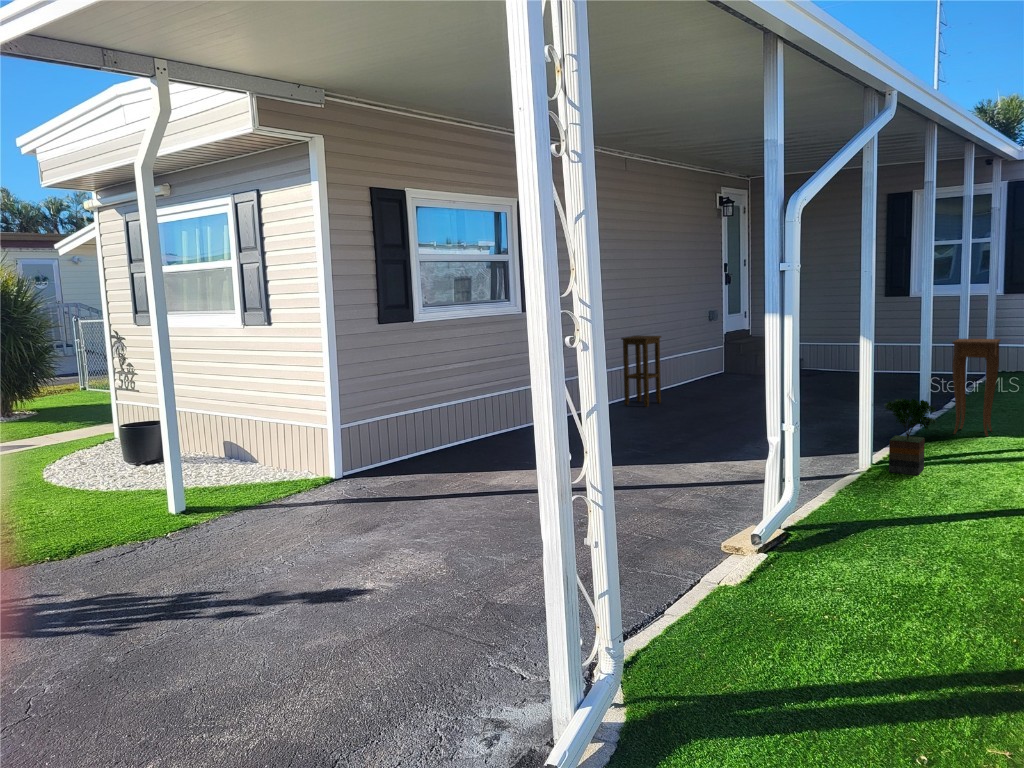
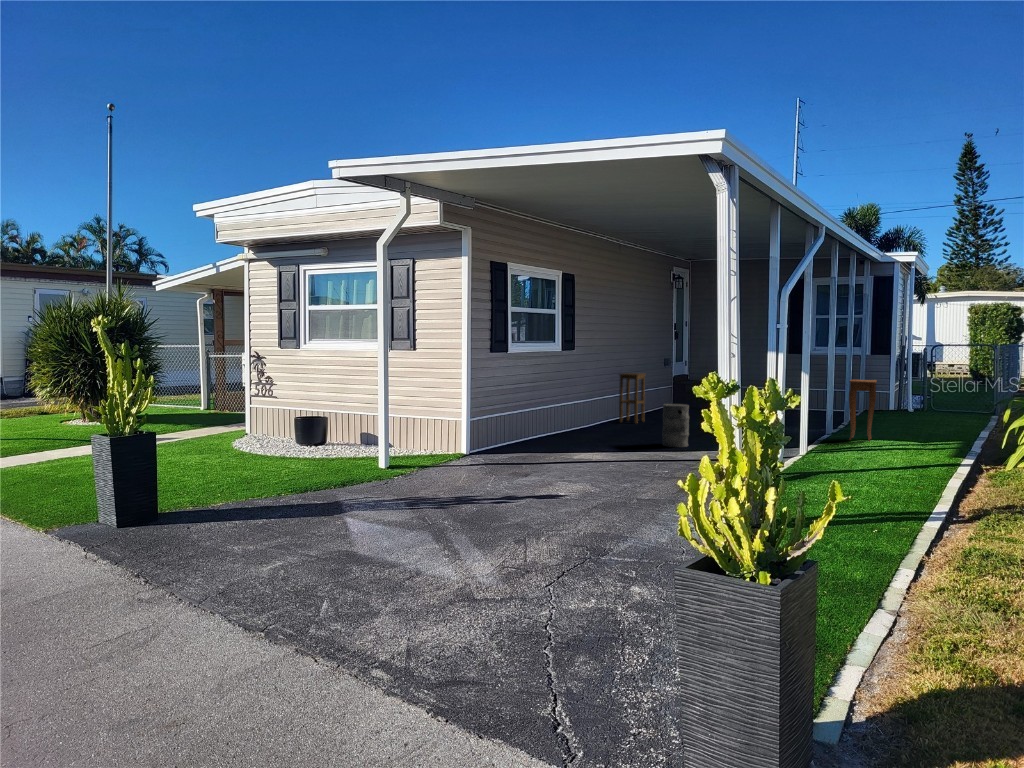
trash can: none [649,387,691,454] -> present [662,404,689,447]
potted tree: present [885,398,936,475] -> none [815,411,848,457]

